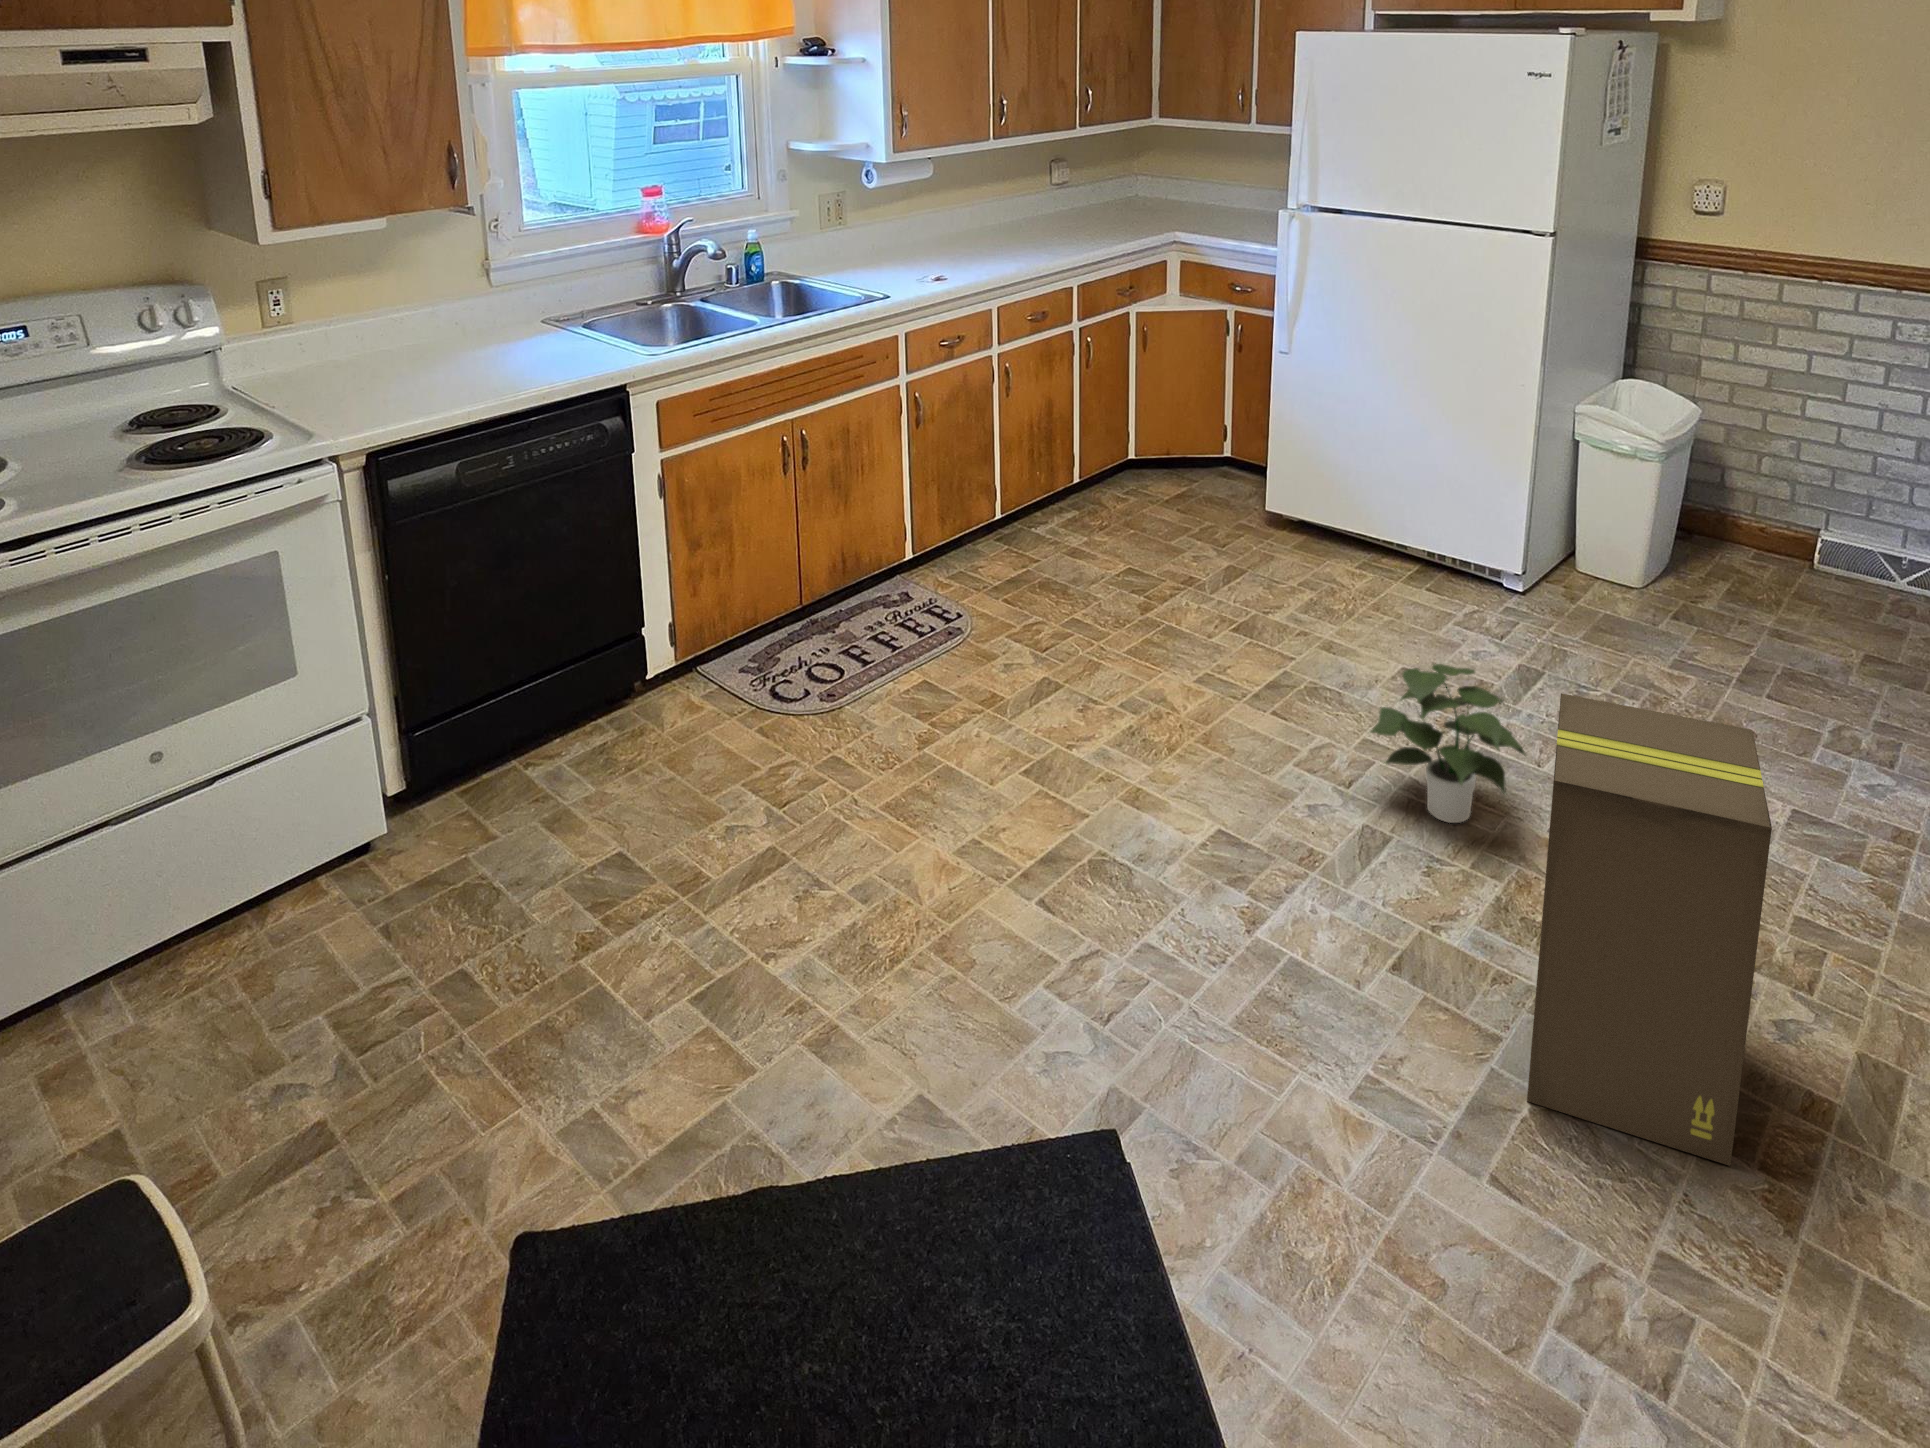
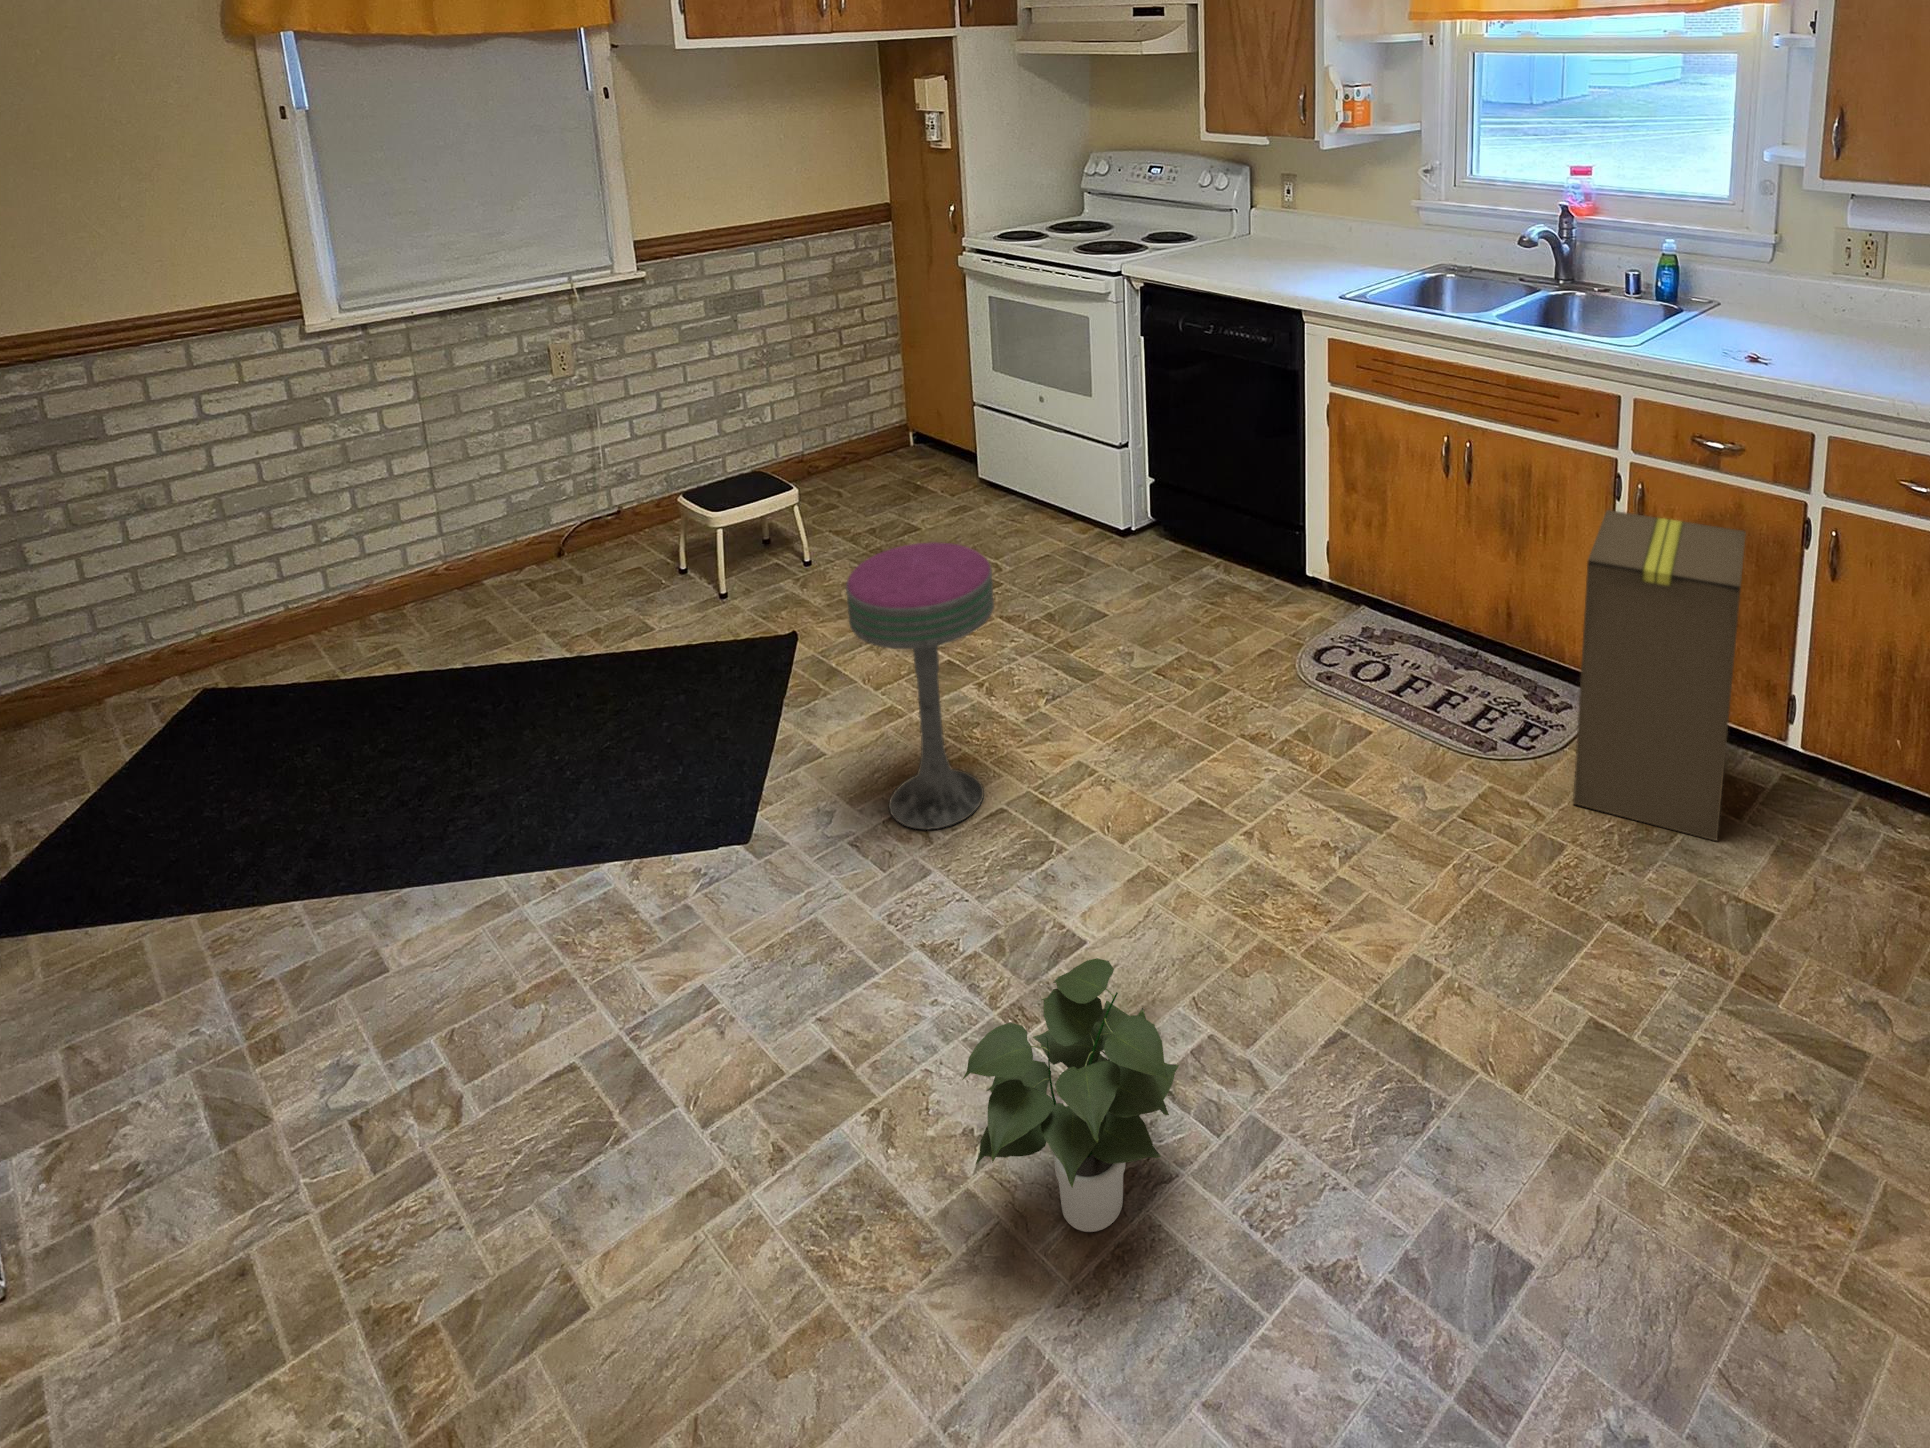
bar stool: none [937,645,1110,997] -> present [846,542,994,830]
cardboard box: present [1527,693,1772,1166] -> present [1573,510,1746,841]

